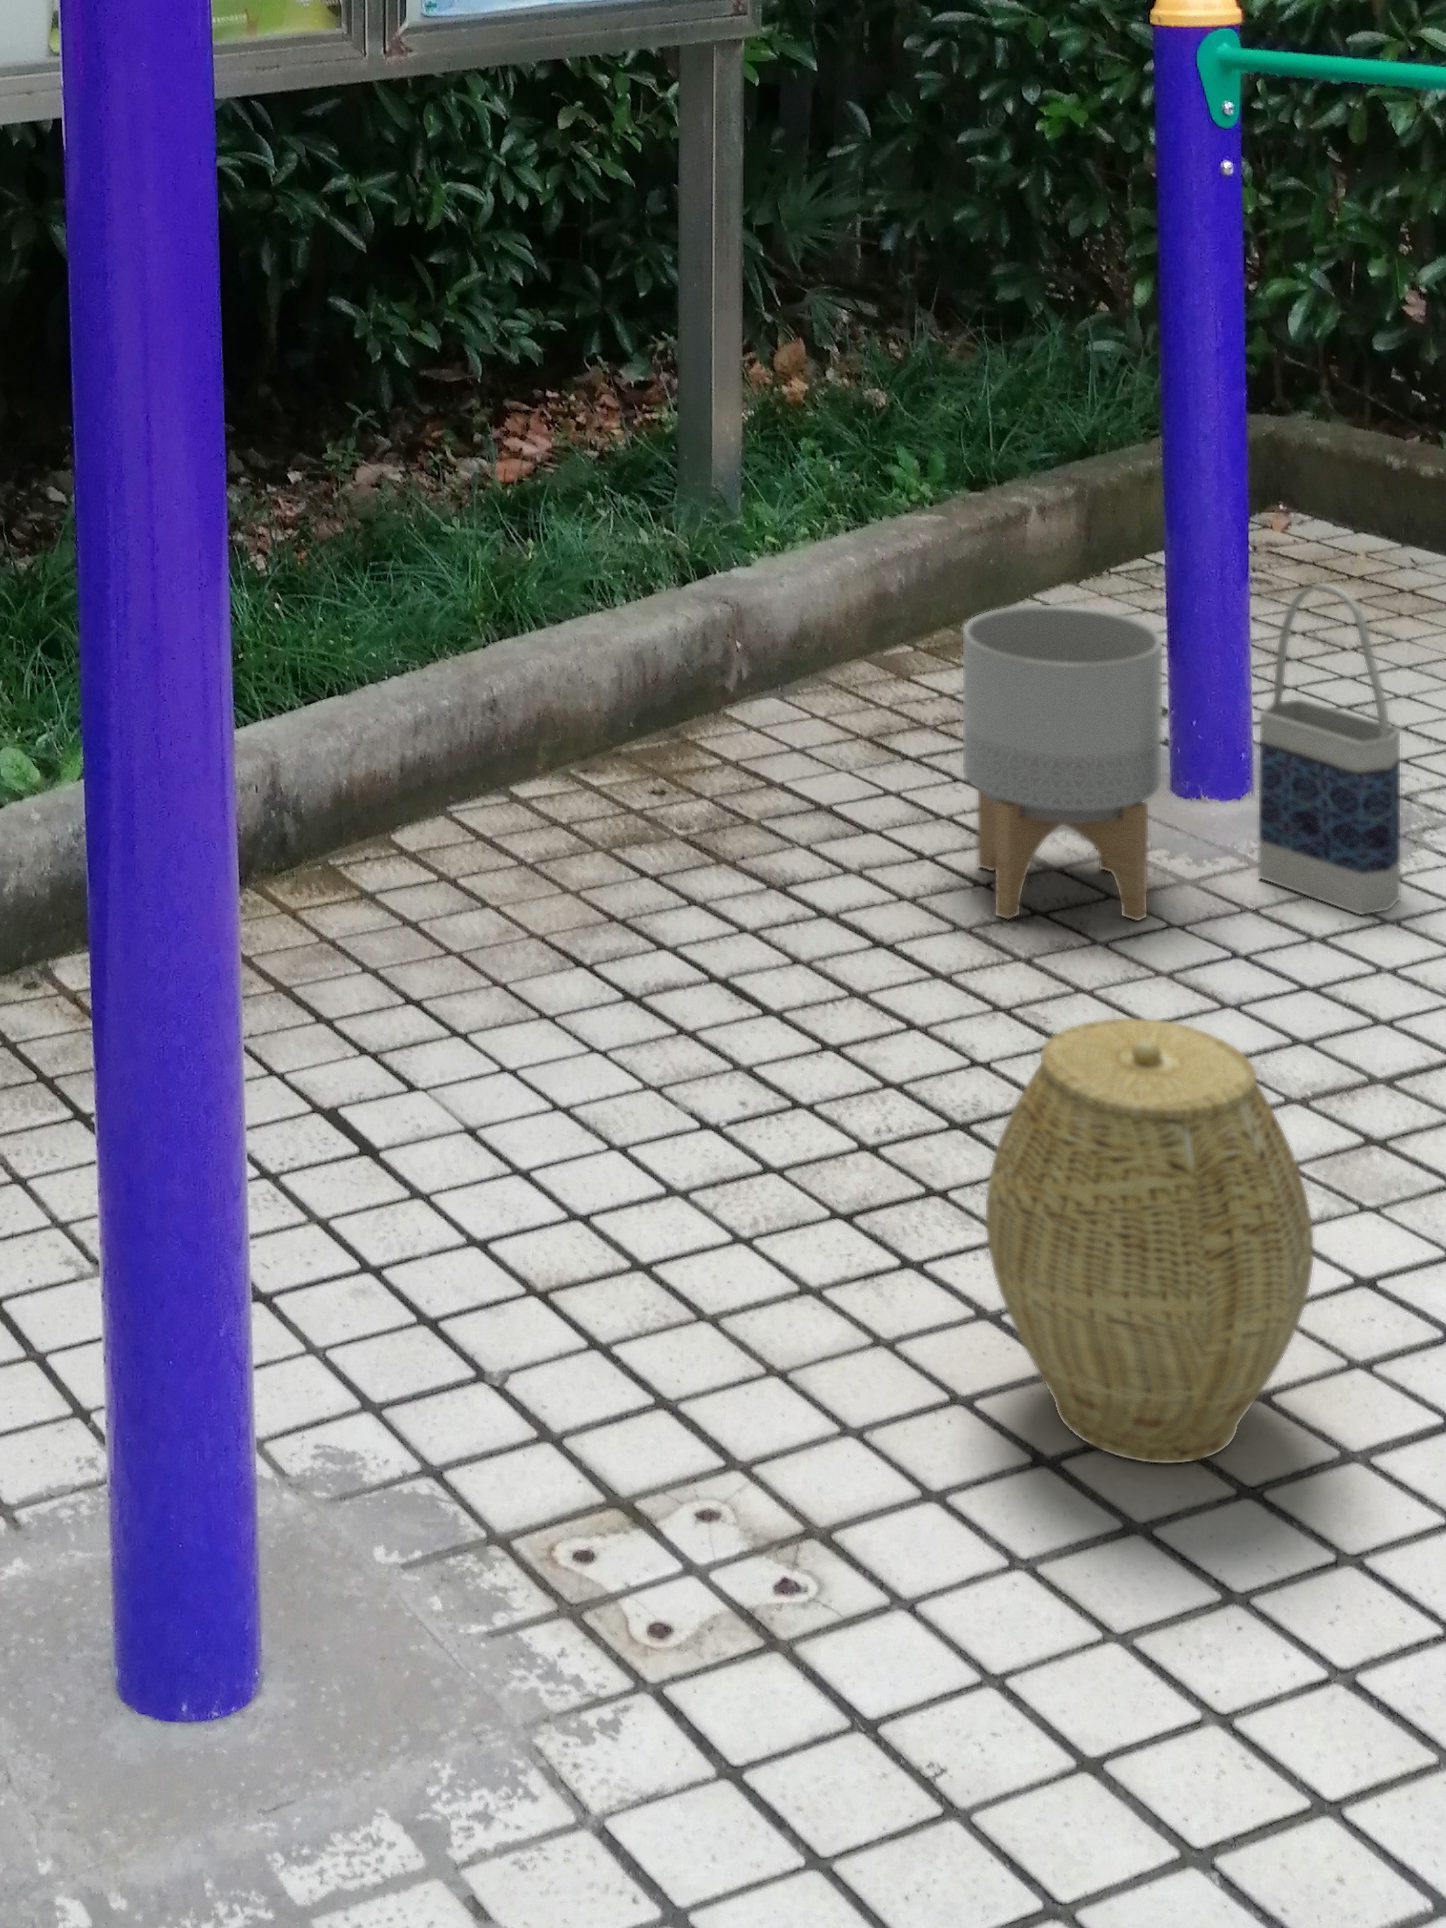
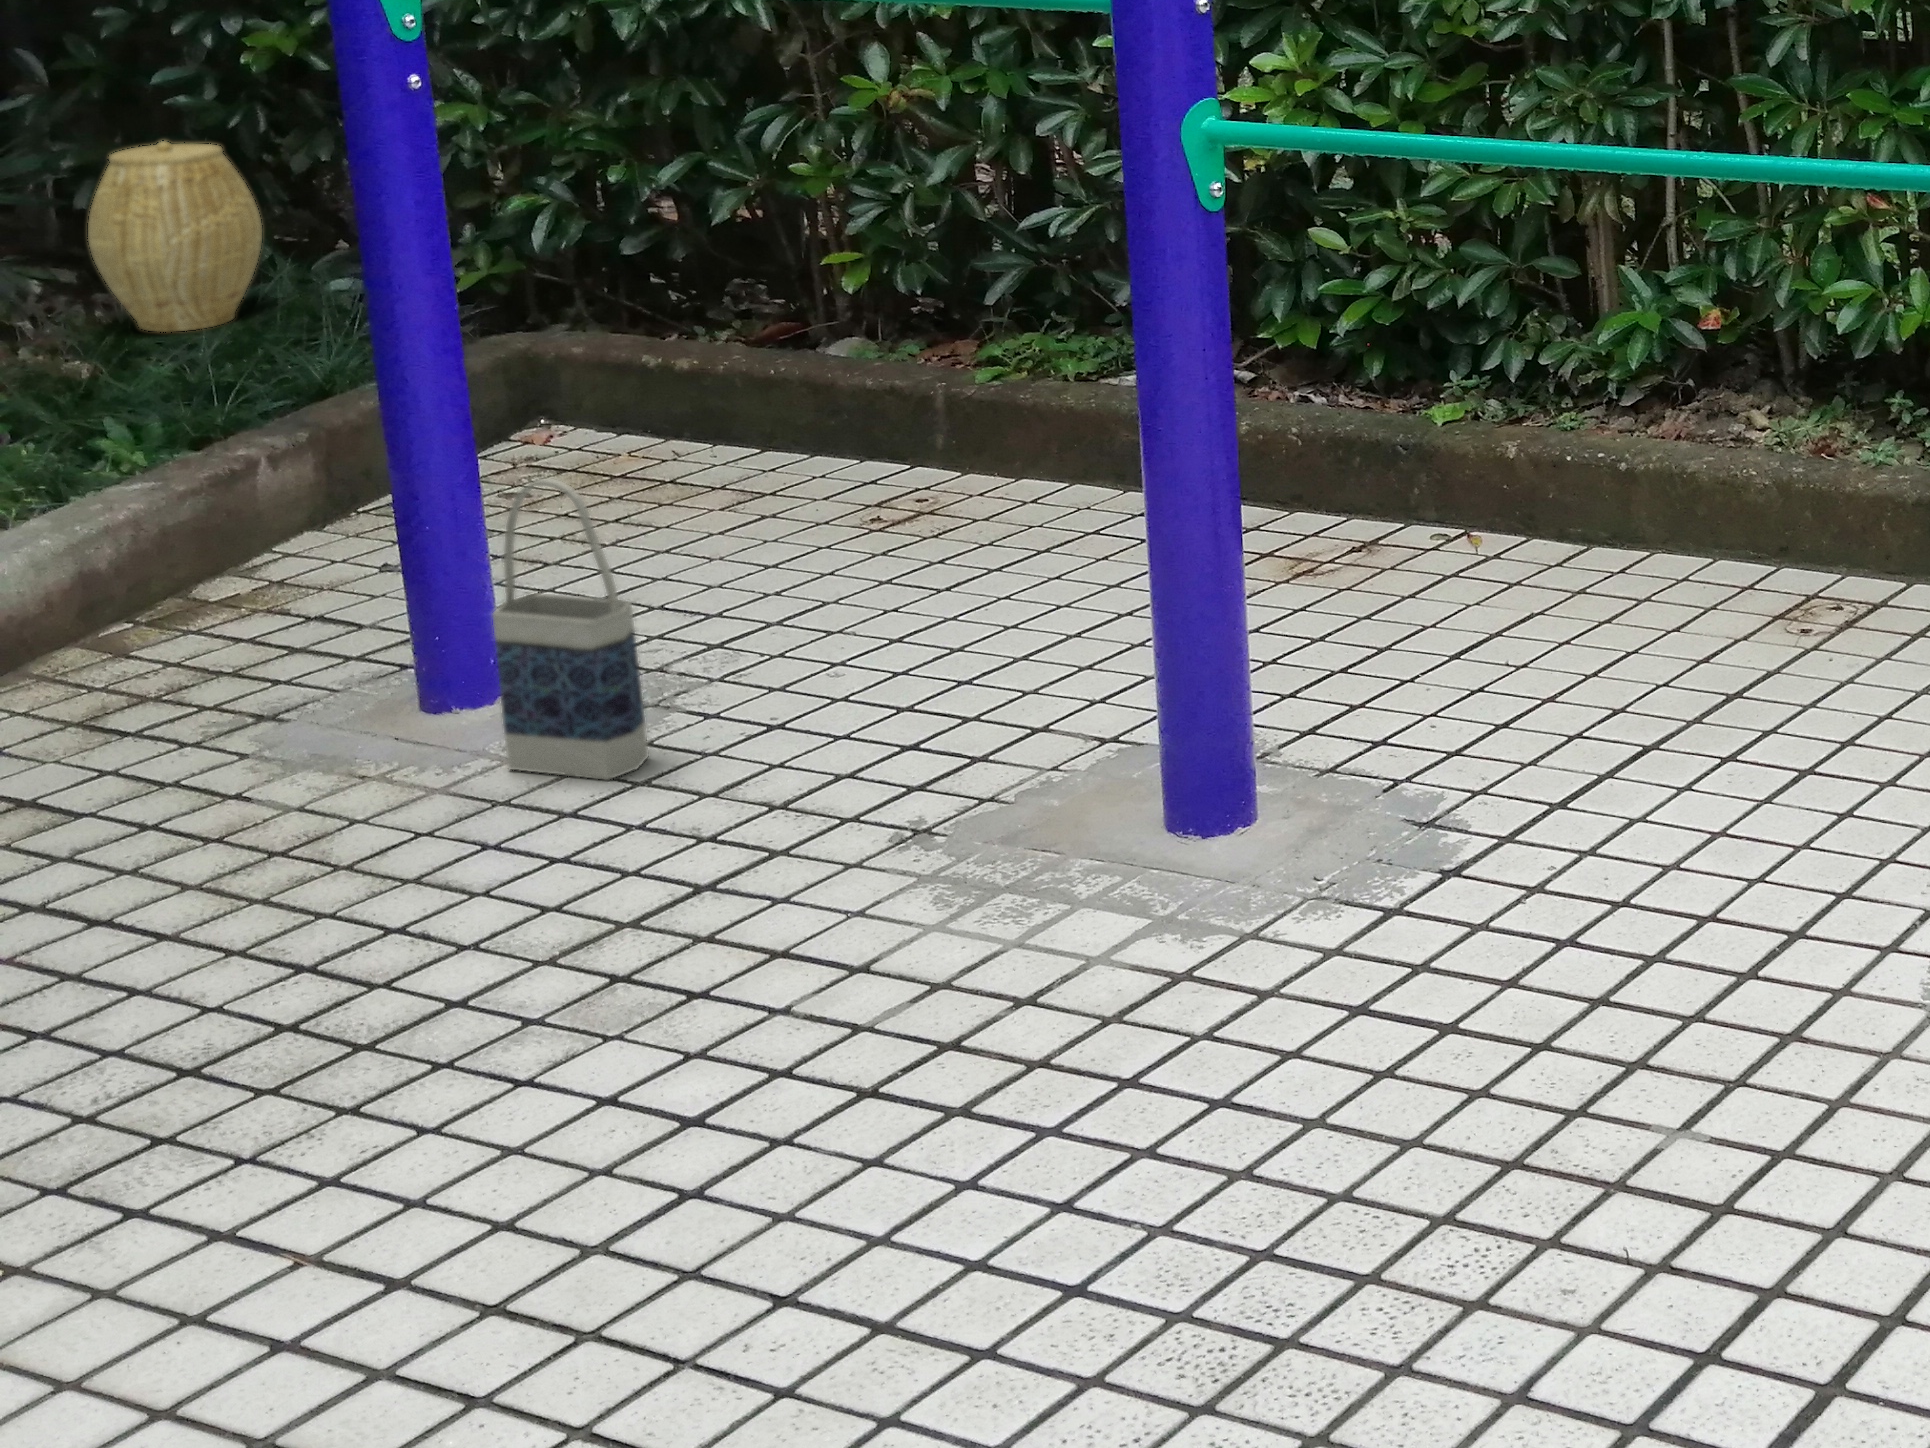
planter: present [963,605,1162,921] -> none [151,544,391,868]
woven basket: present [986,1018,1313,1463] -> present [88,142,262,332]

